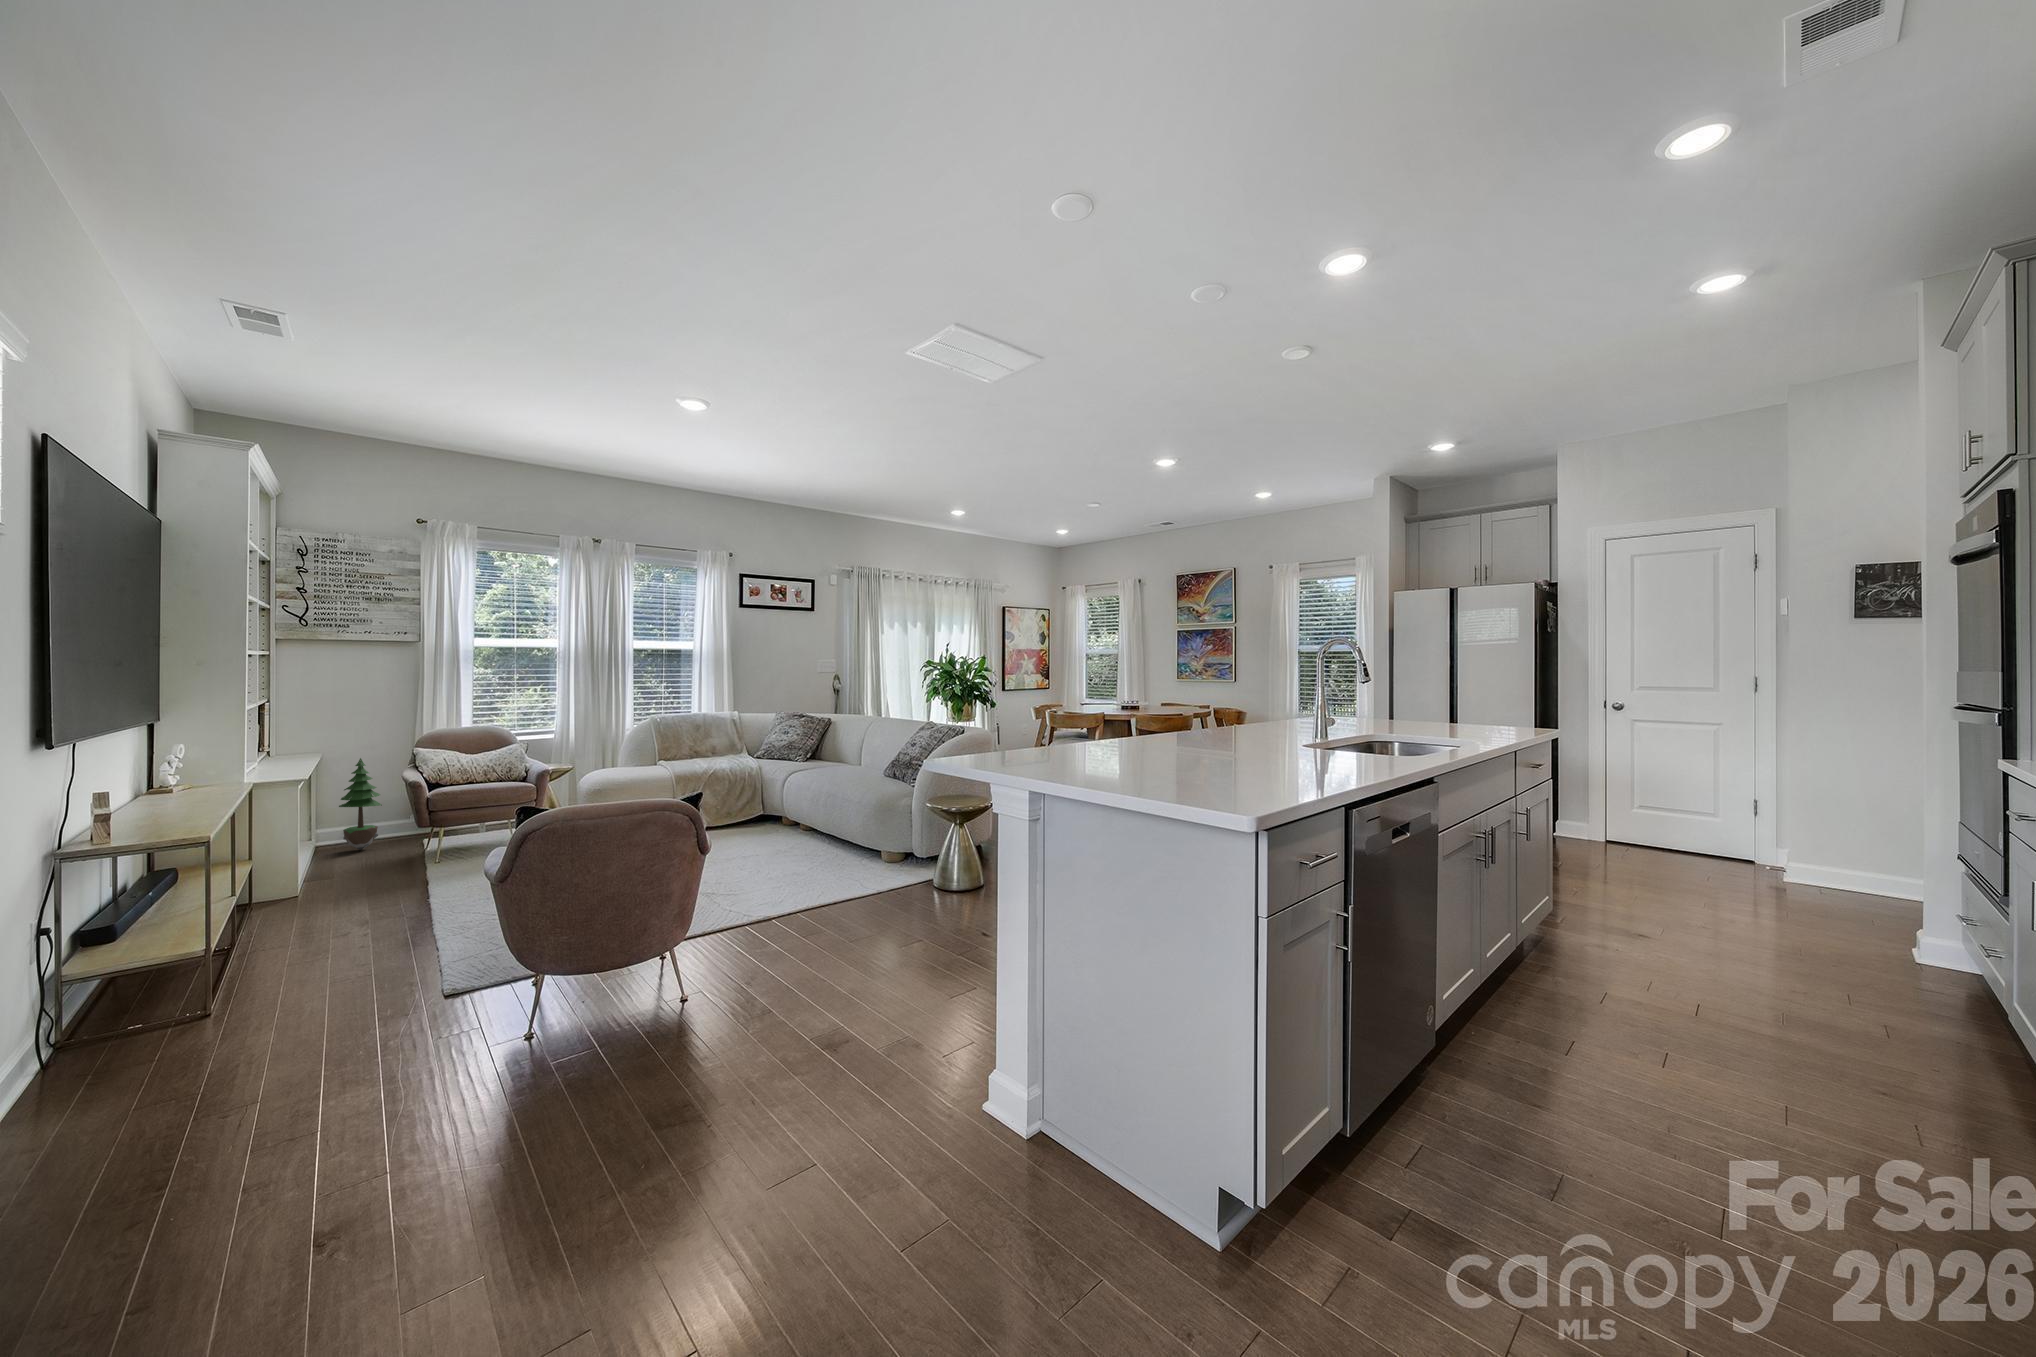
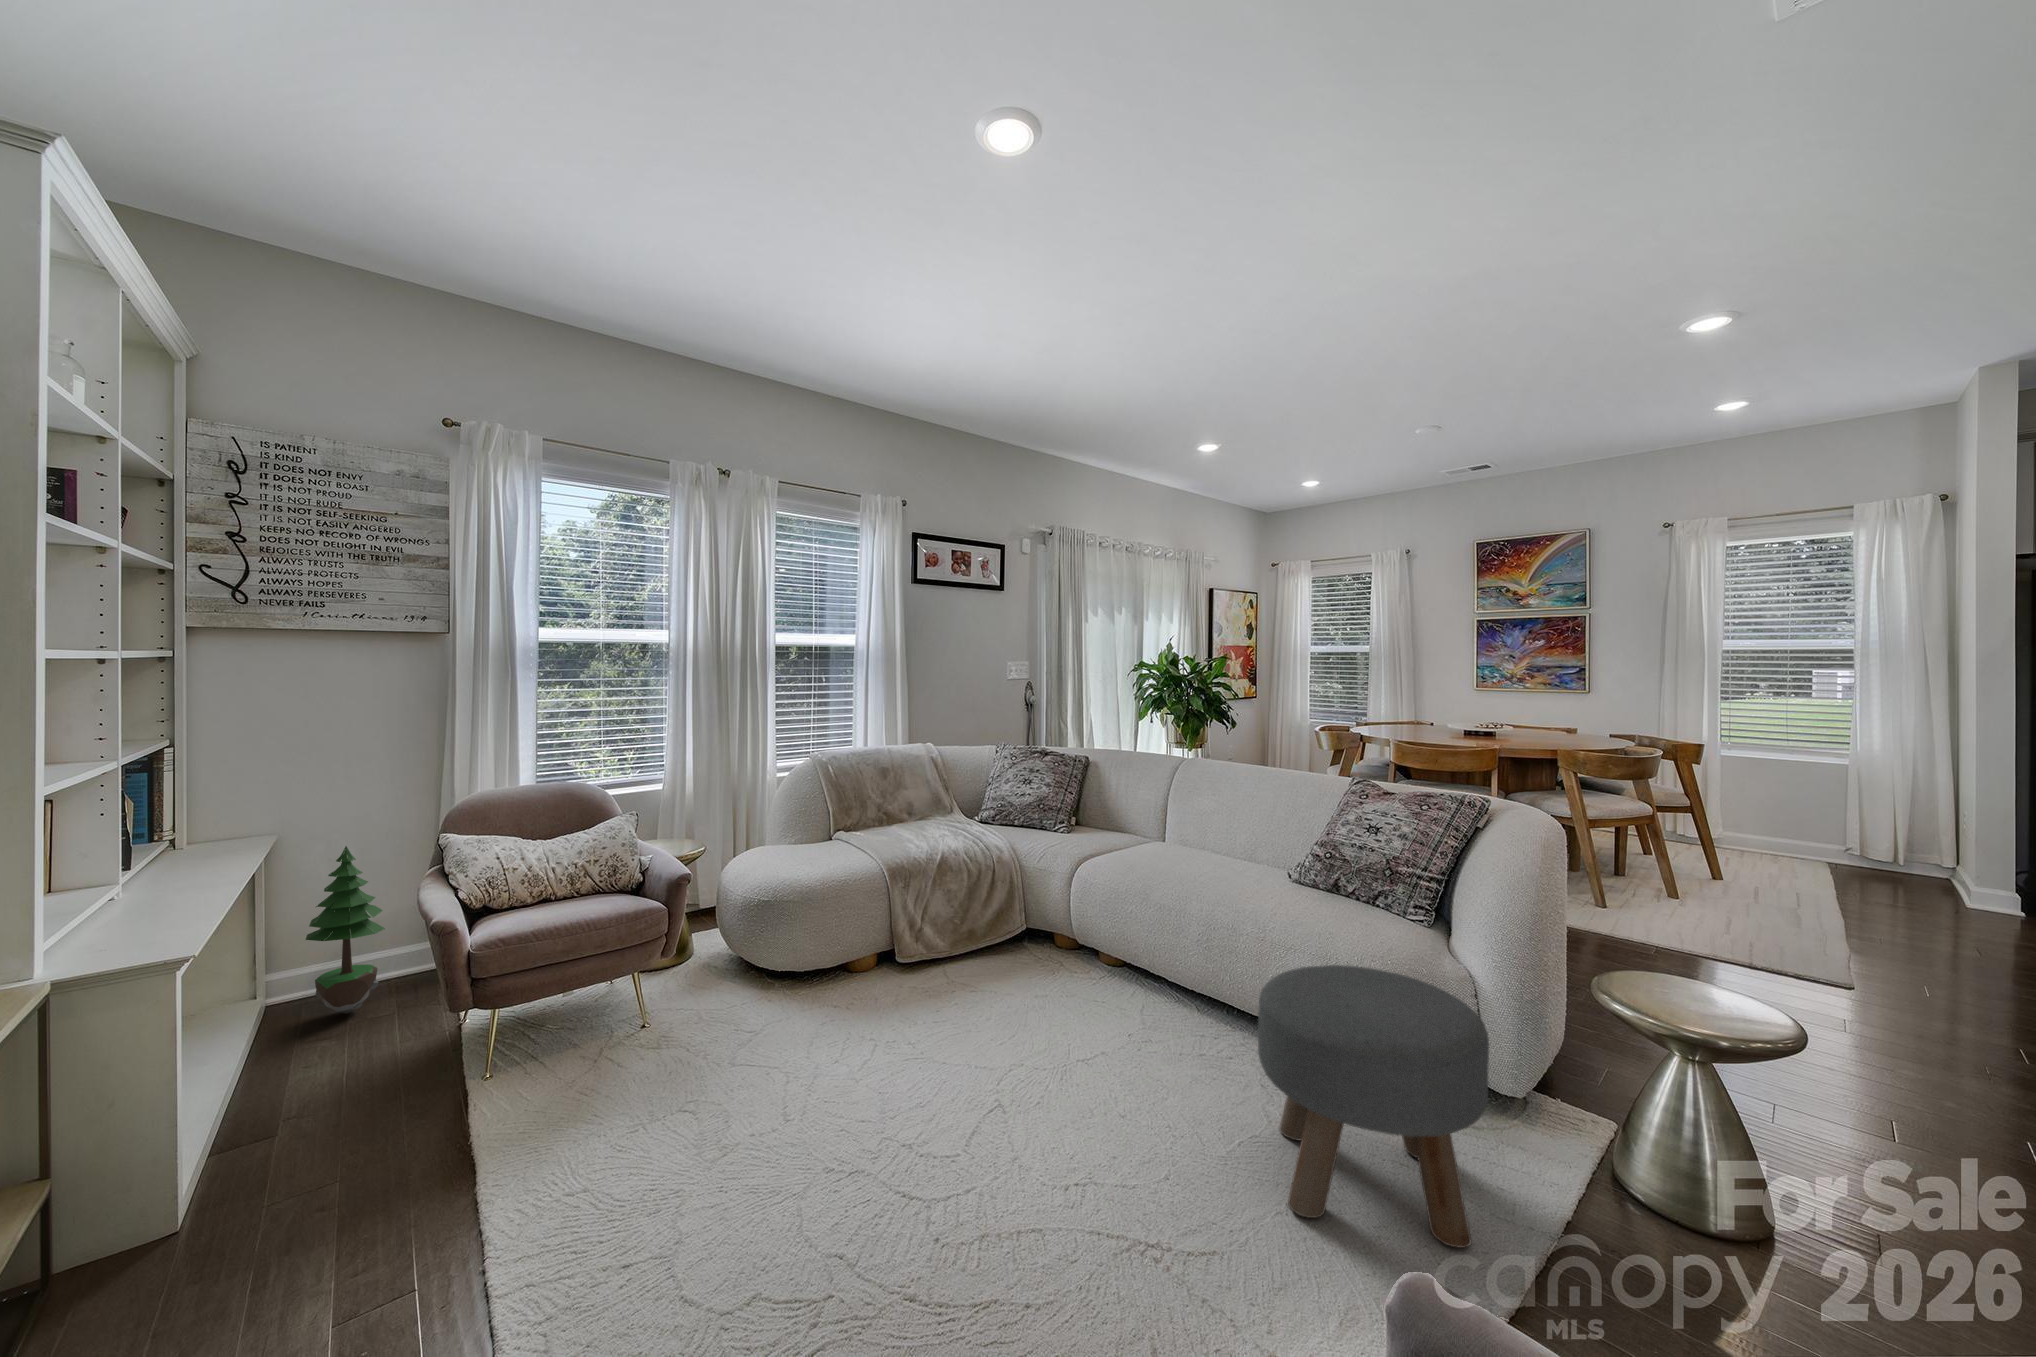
ottoman: none [776,799,872,898] -> present [1258,965,1489,1248]

